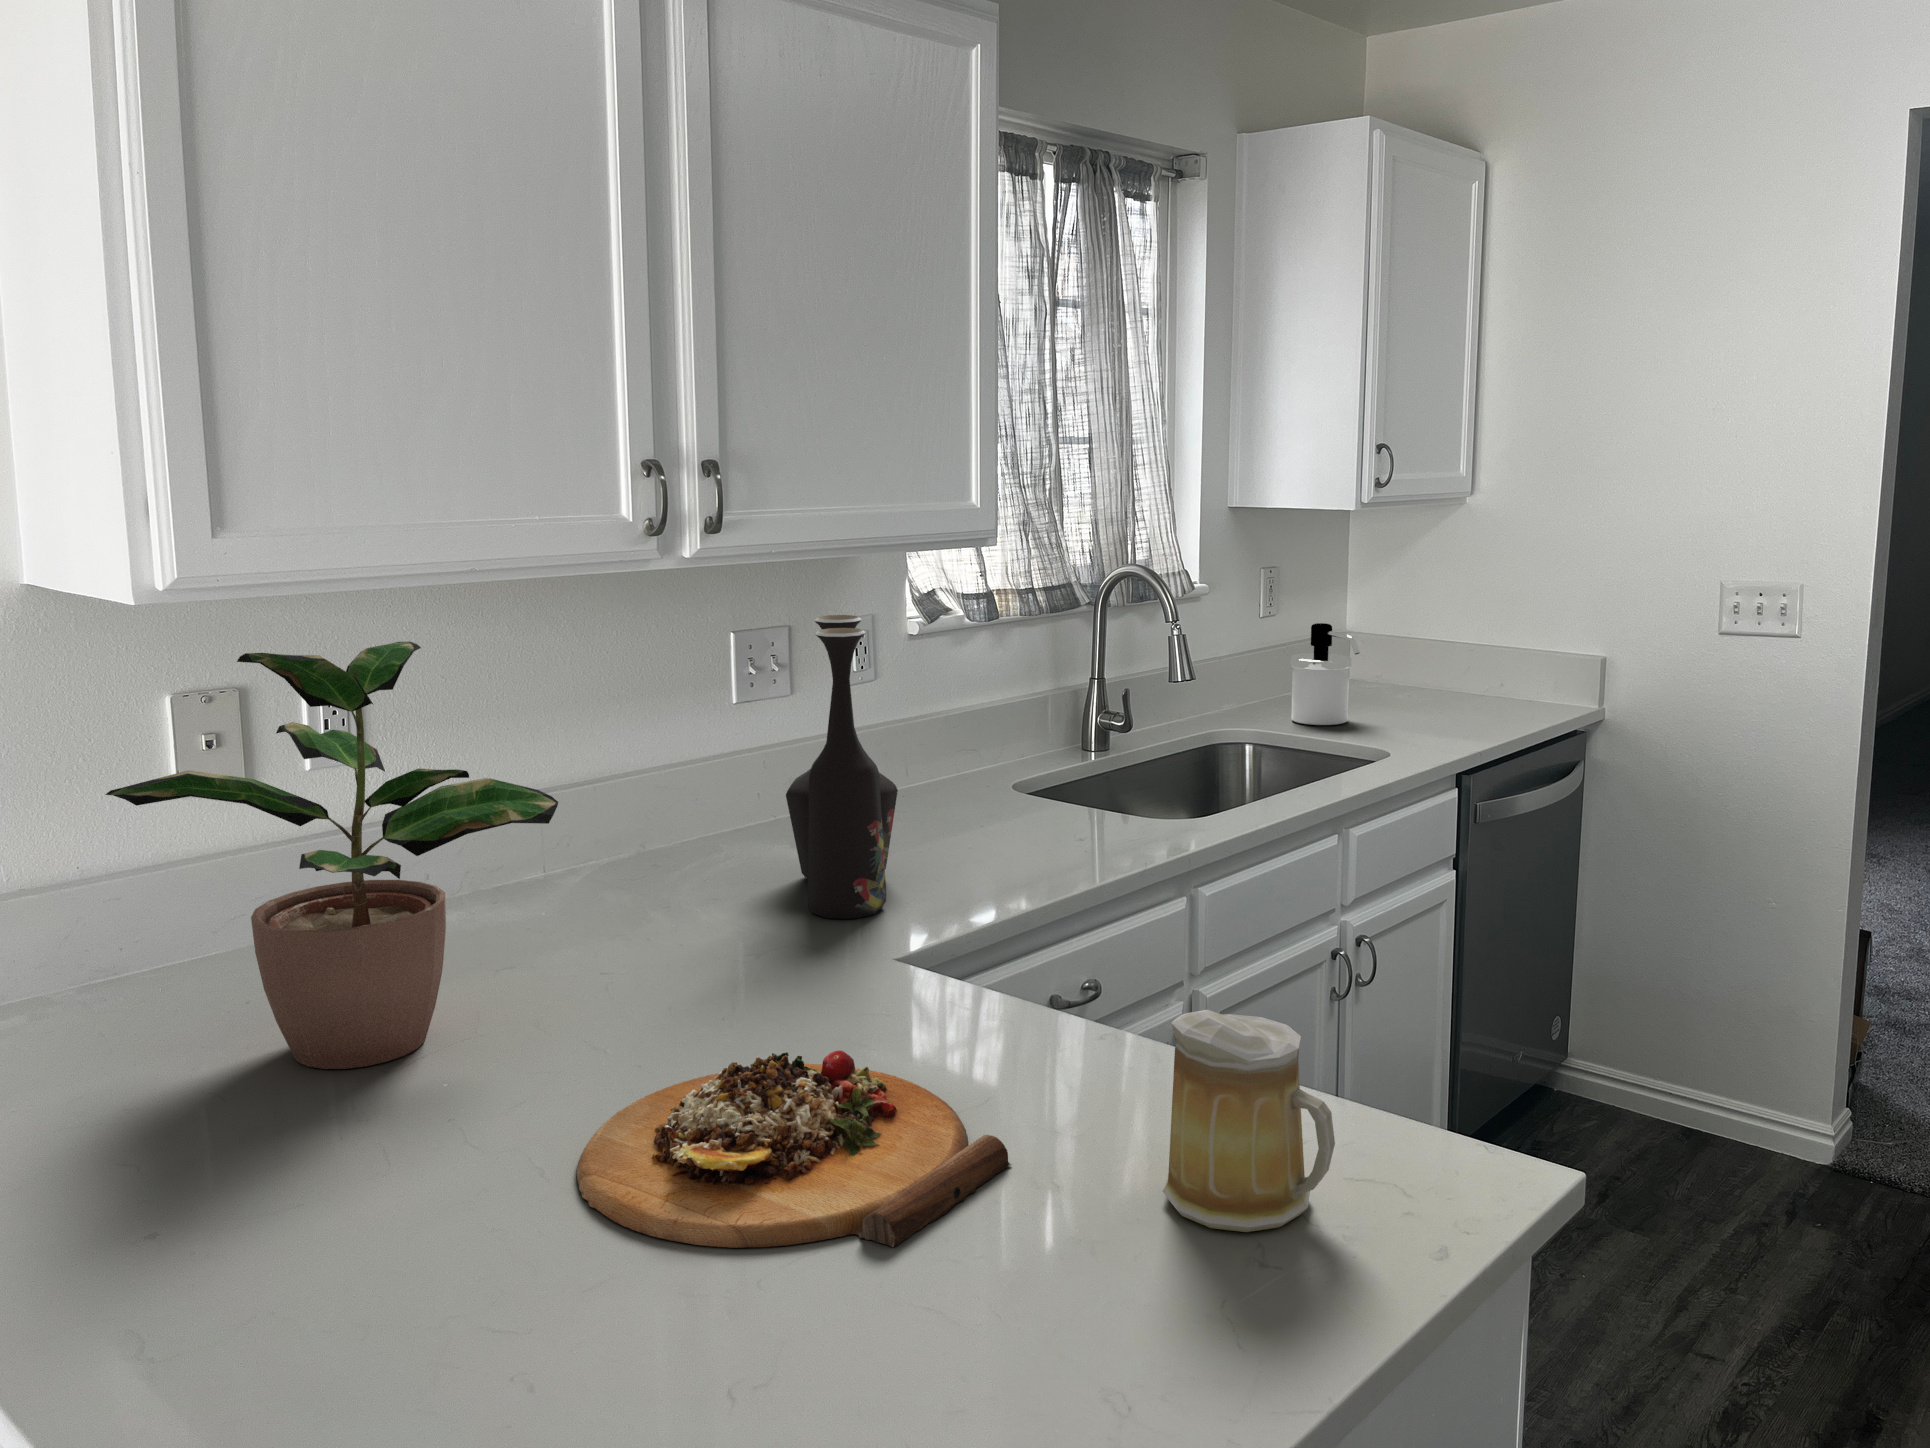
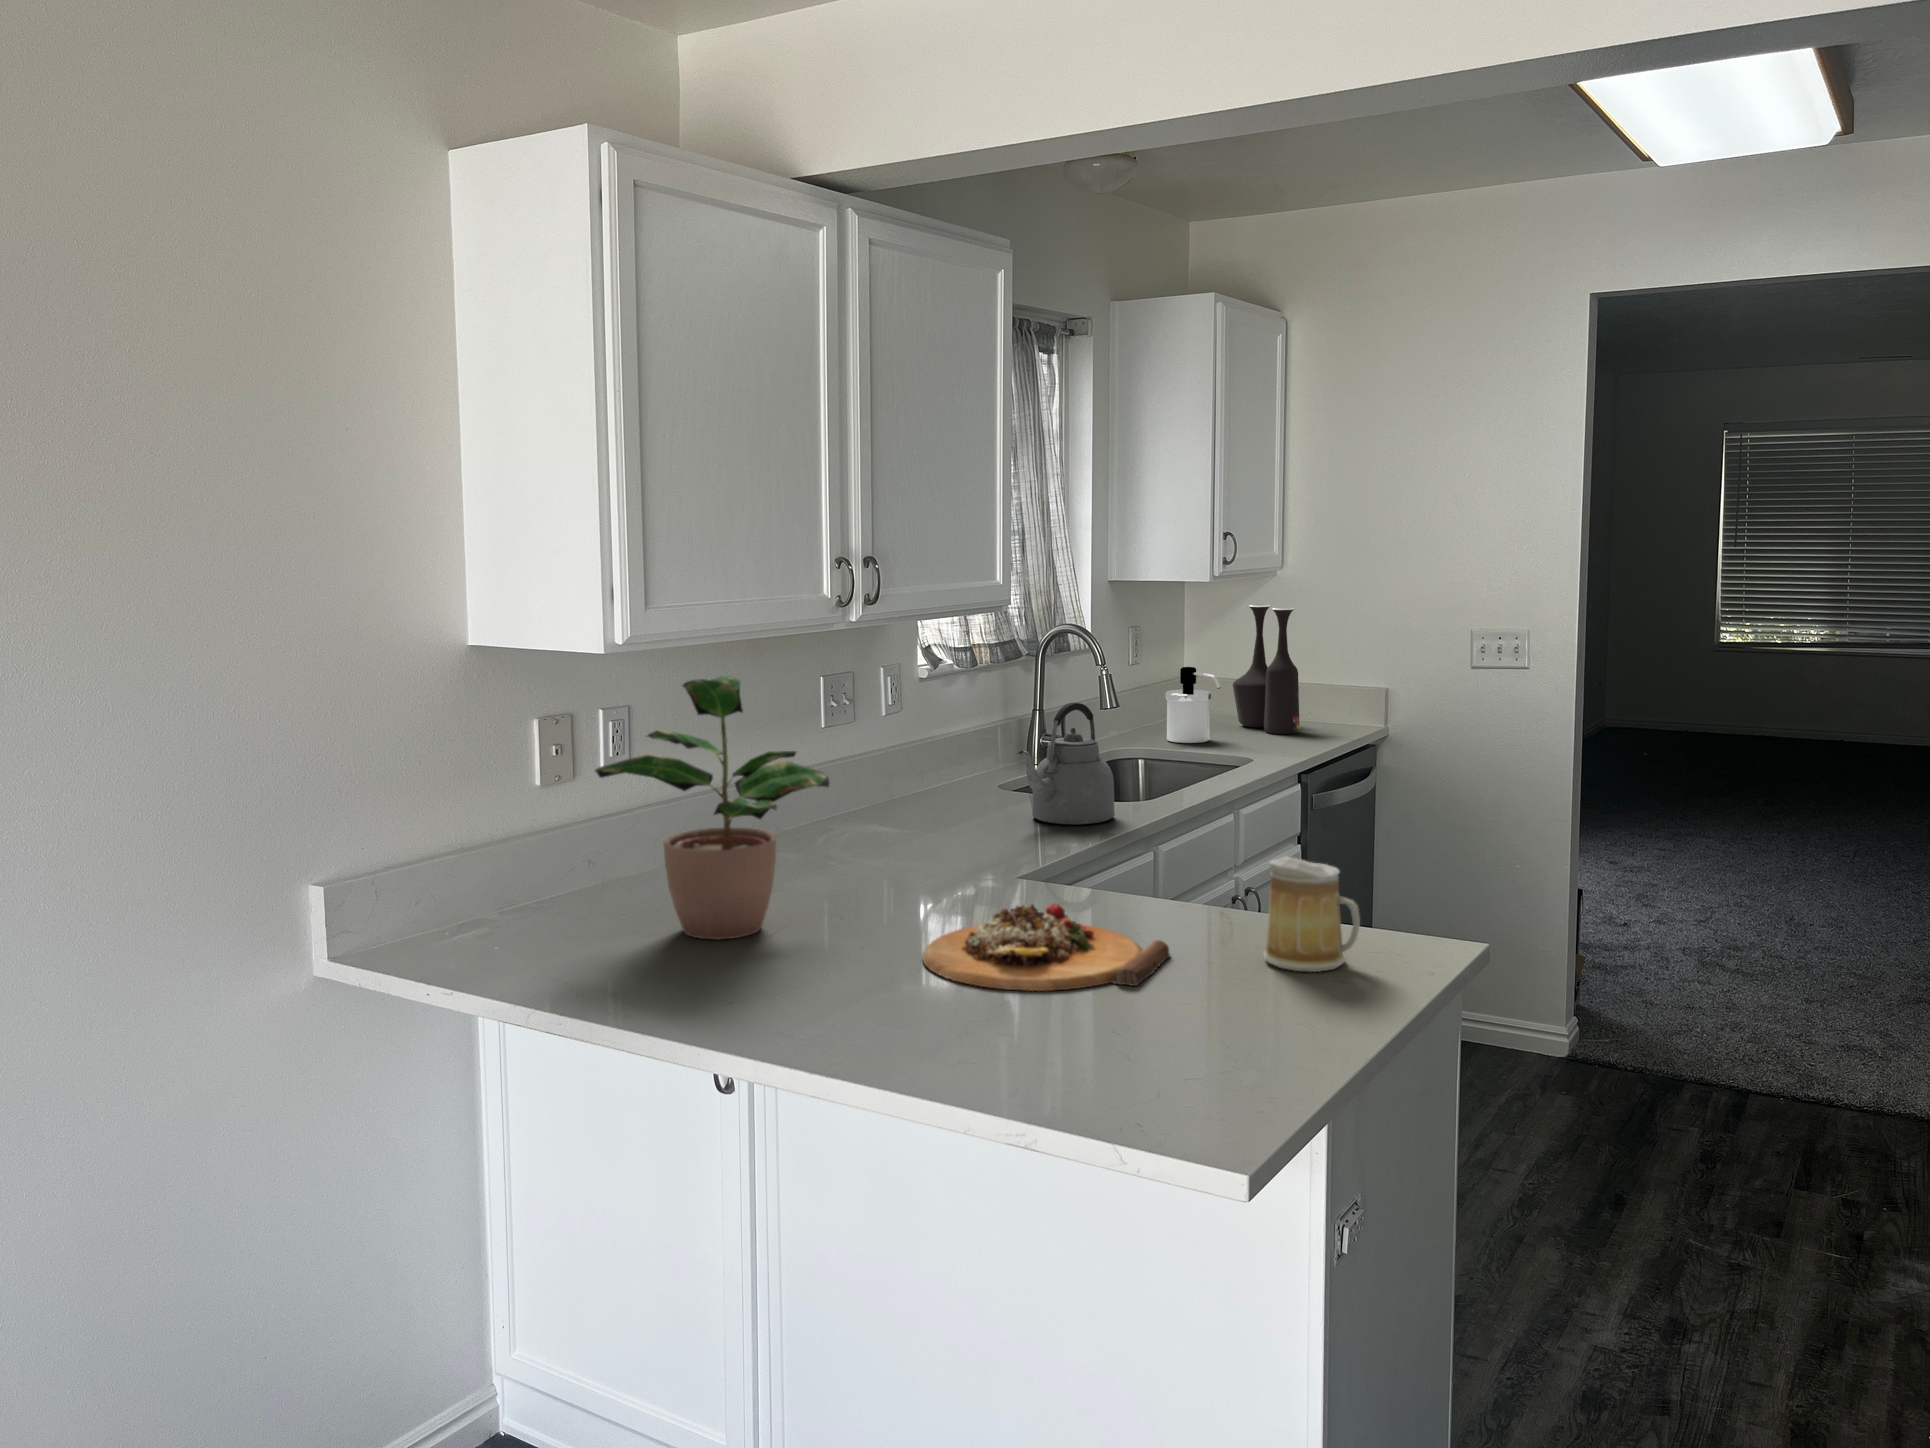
vase: present [786,615,898,919] -> present [1233,604,1300,734]
kettle: none [976,680,1132,858] -> present [1016,703,1115,825]

